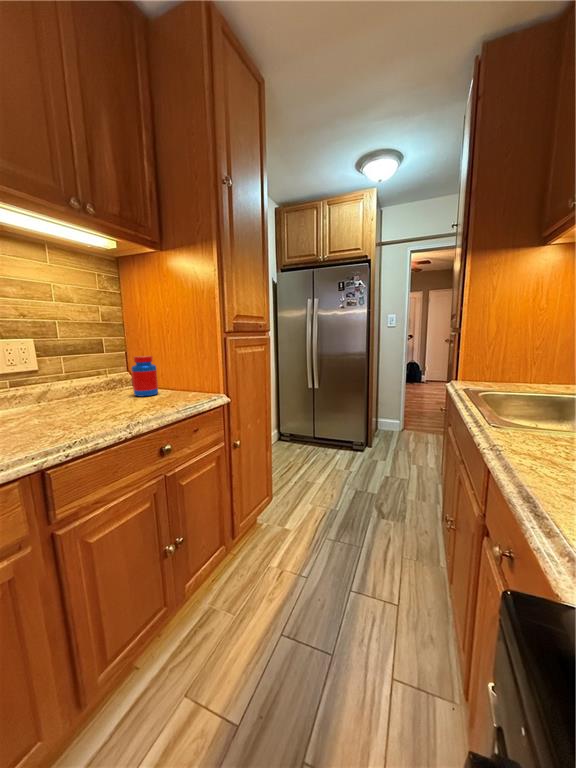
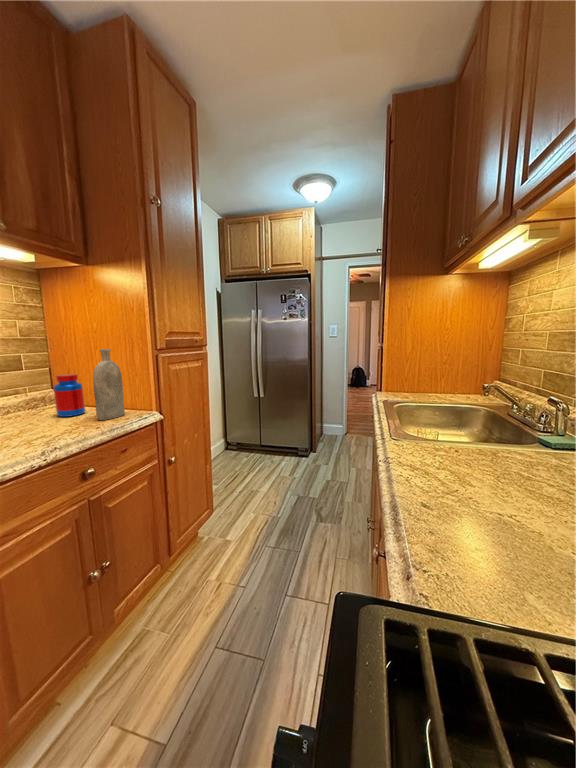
bottle: none [168,331,195,400] -> present [93,349,125,420]

